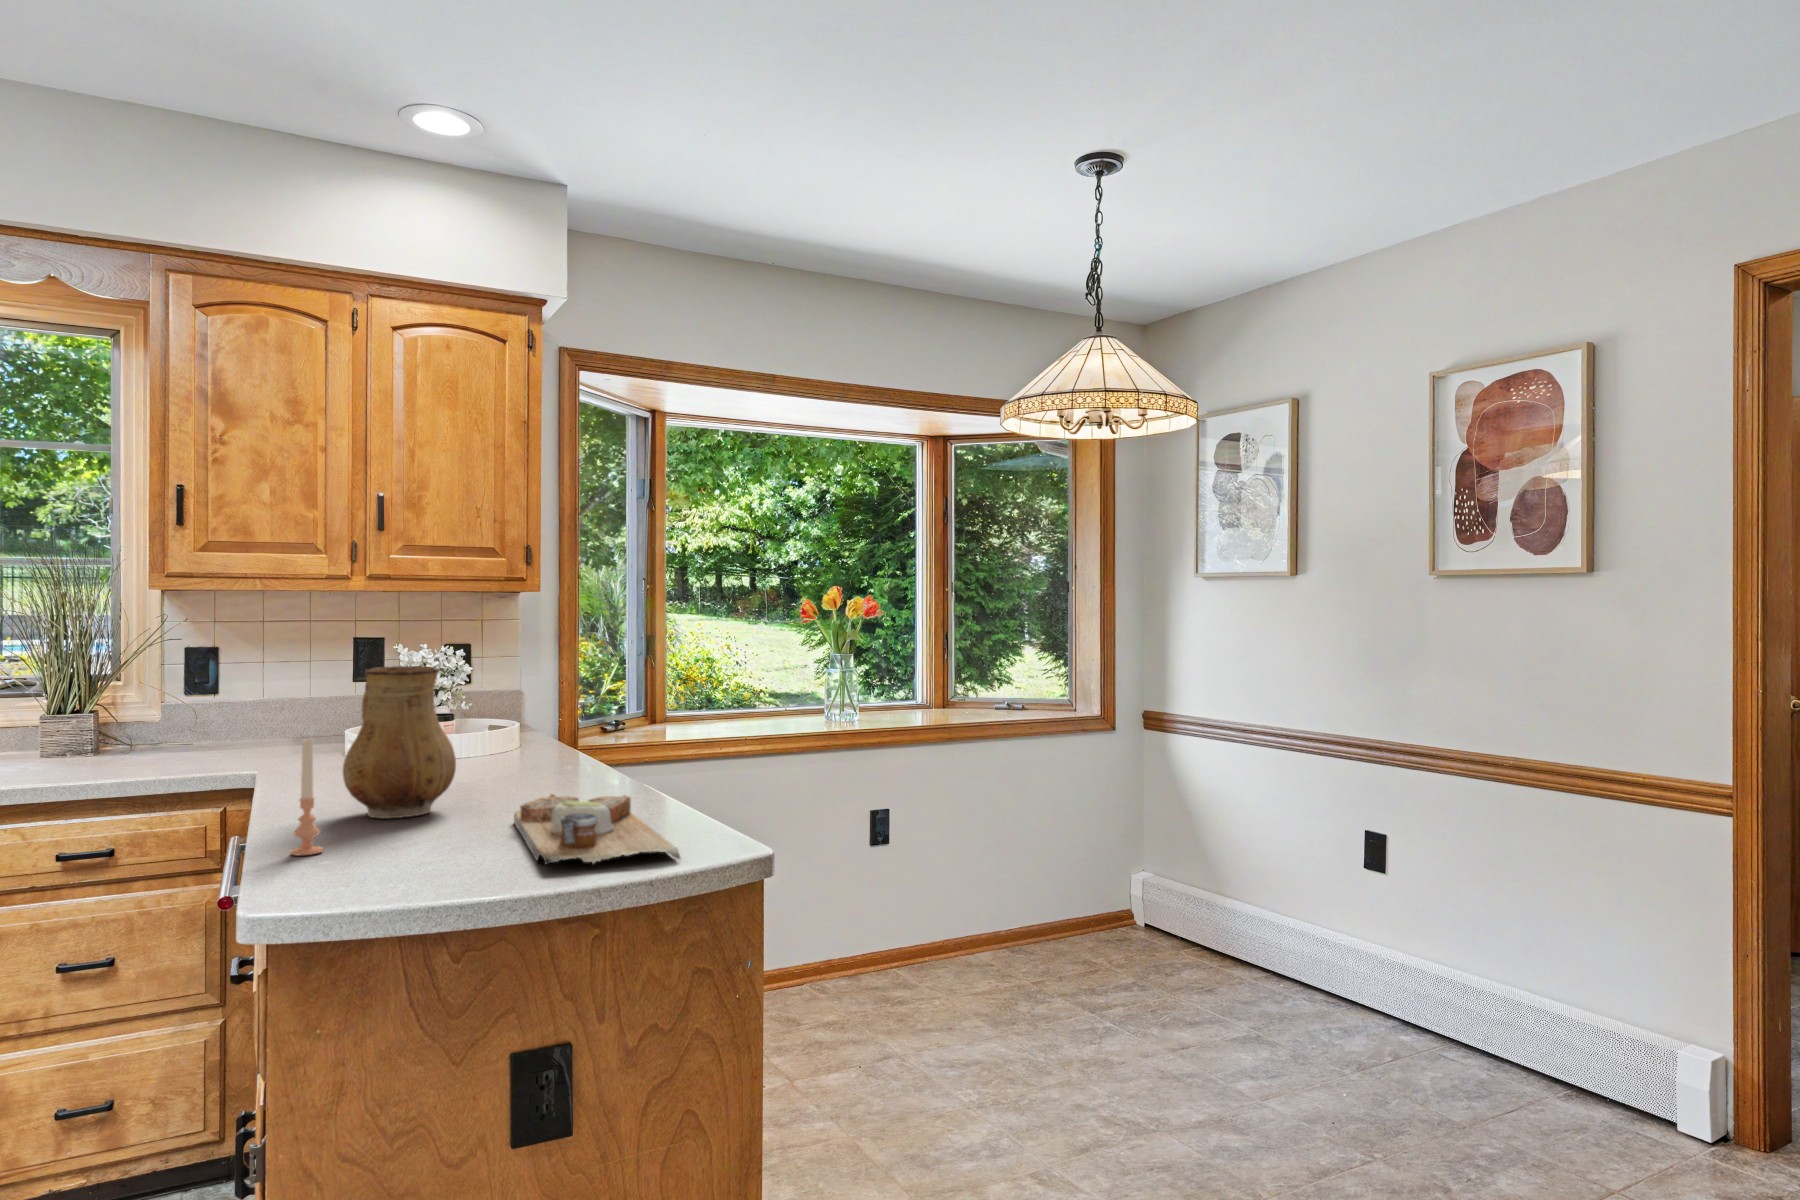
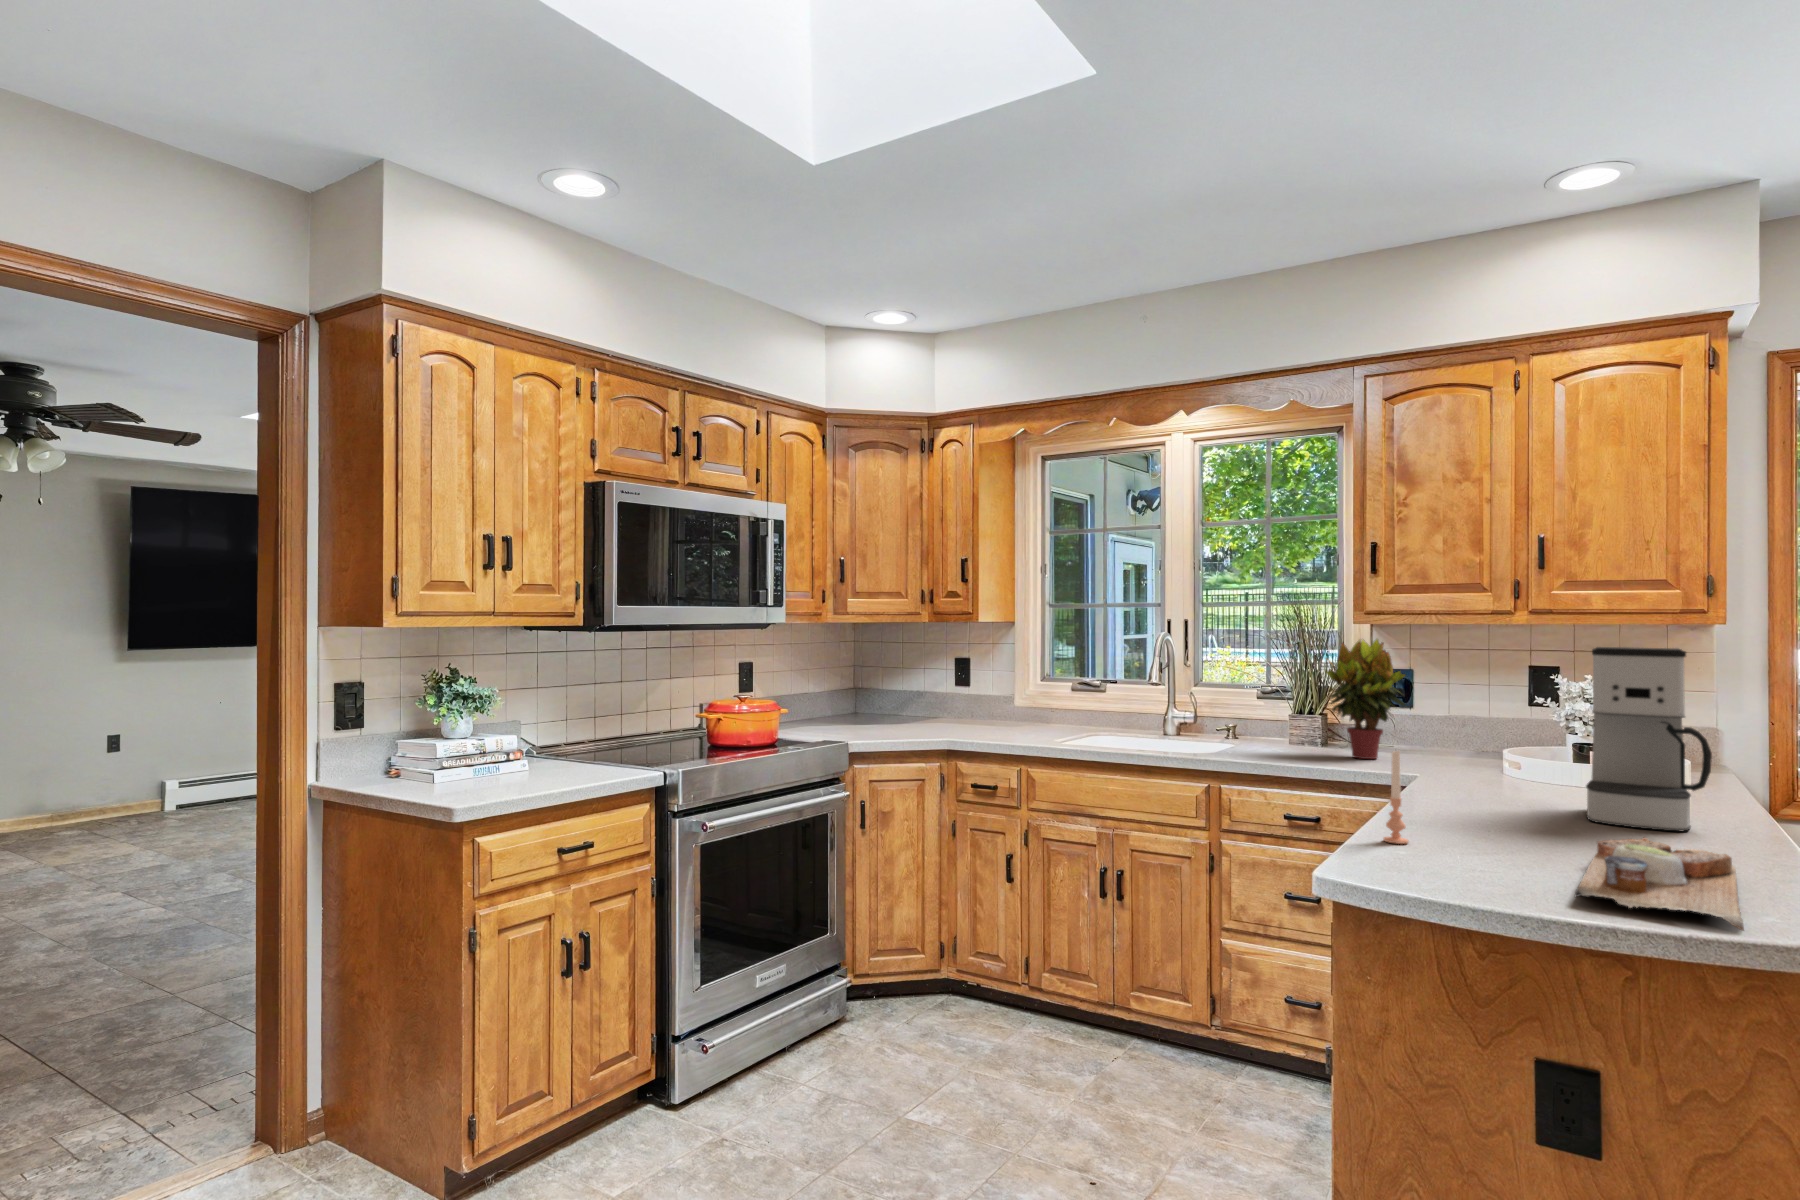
potted plant: none [105,608,227,763] -> present [1326,639,1406,759]
coffee maker: none [460,610,567,790] -> present [1586,647,1712,831]
ceramic pitcher: present [343,666,456,818] -> none [1448,697,1555,833]

